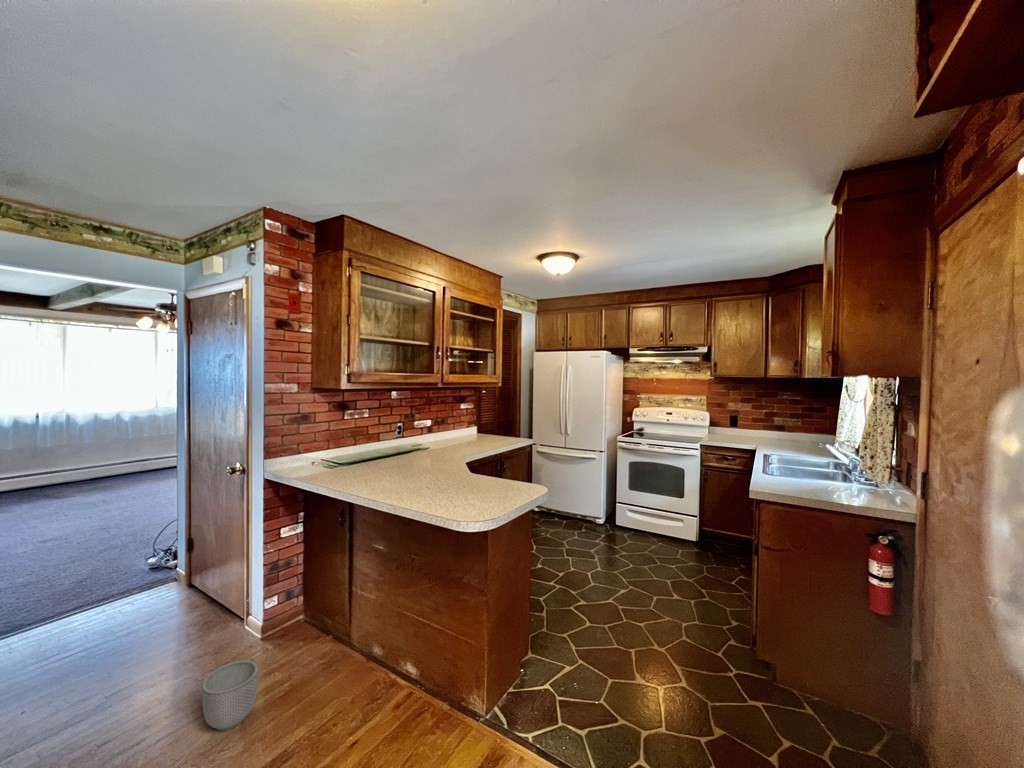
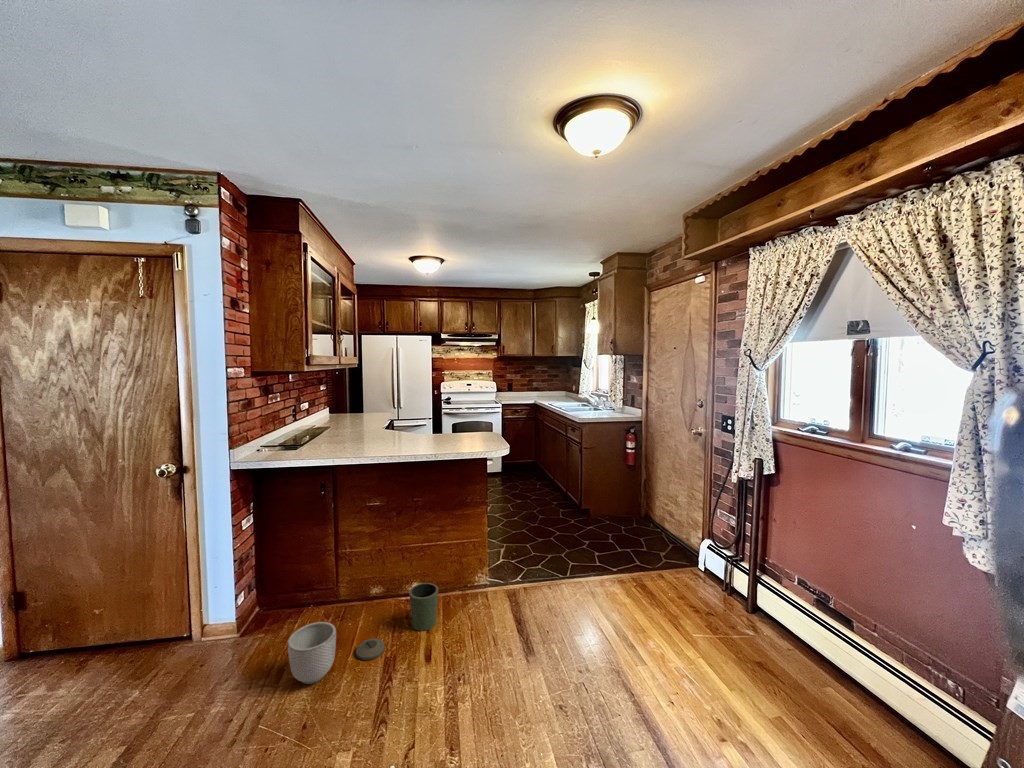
trash can: none [271,669,384,740] -> present [356,583,438,660]

